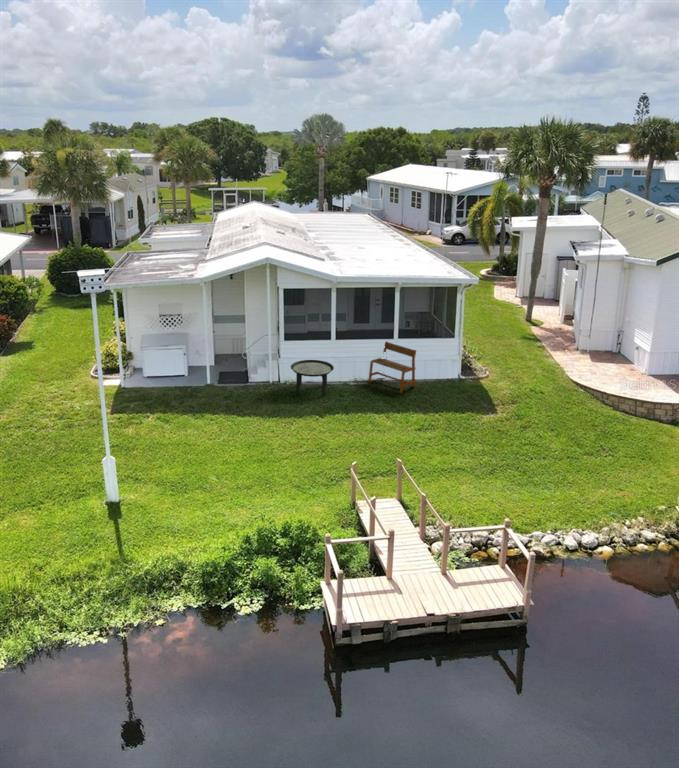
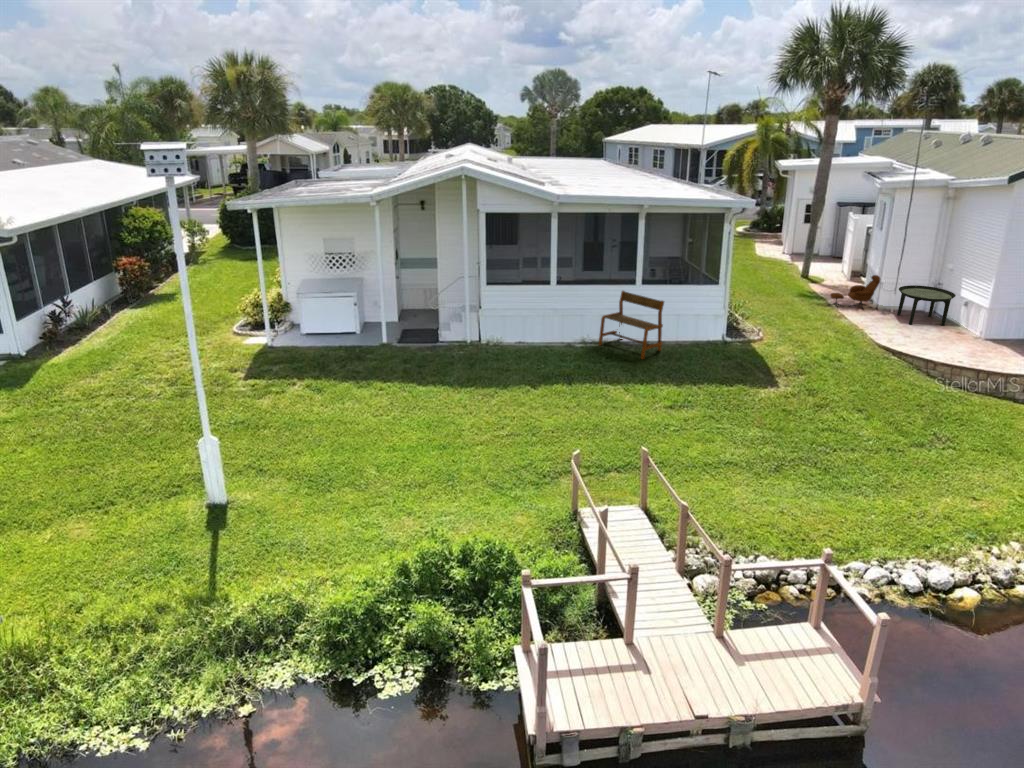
lounge chair: none [541,325,579,351] -> present [831,275,880,308]
round table: present [291,360,334,396] -> present [897,285,956,326]

